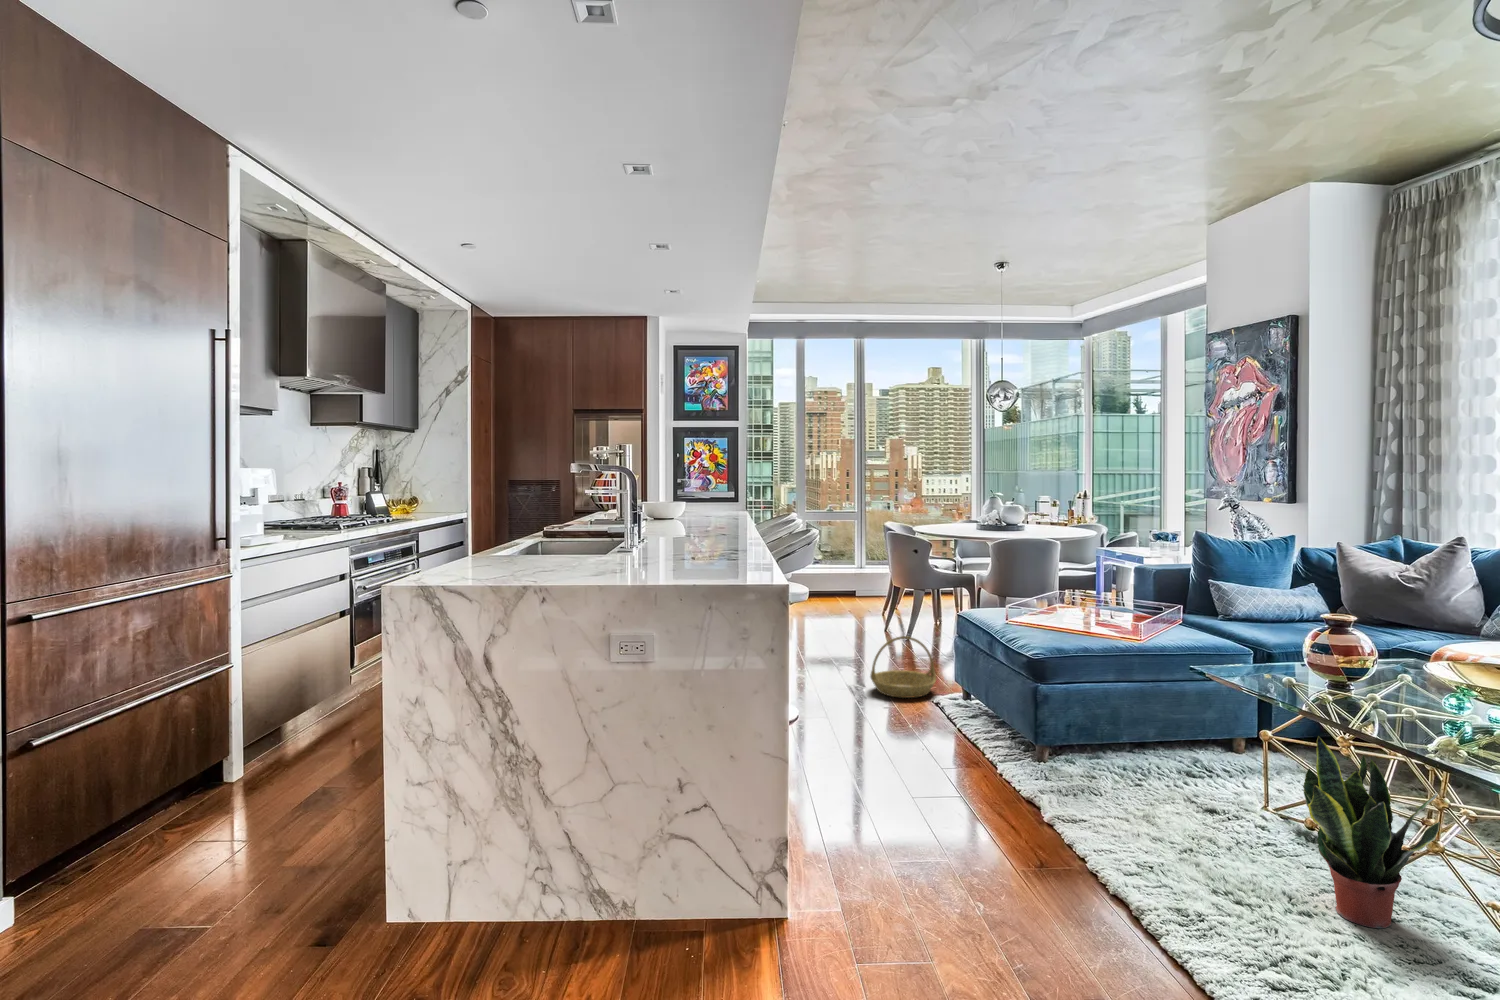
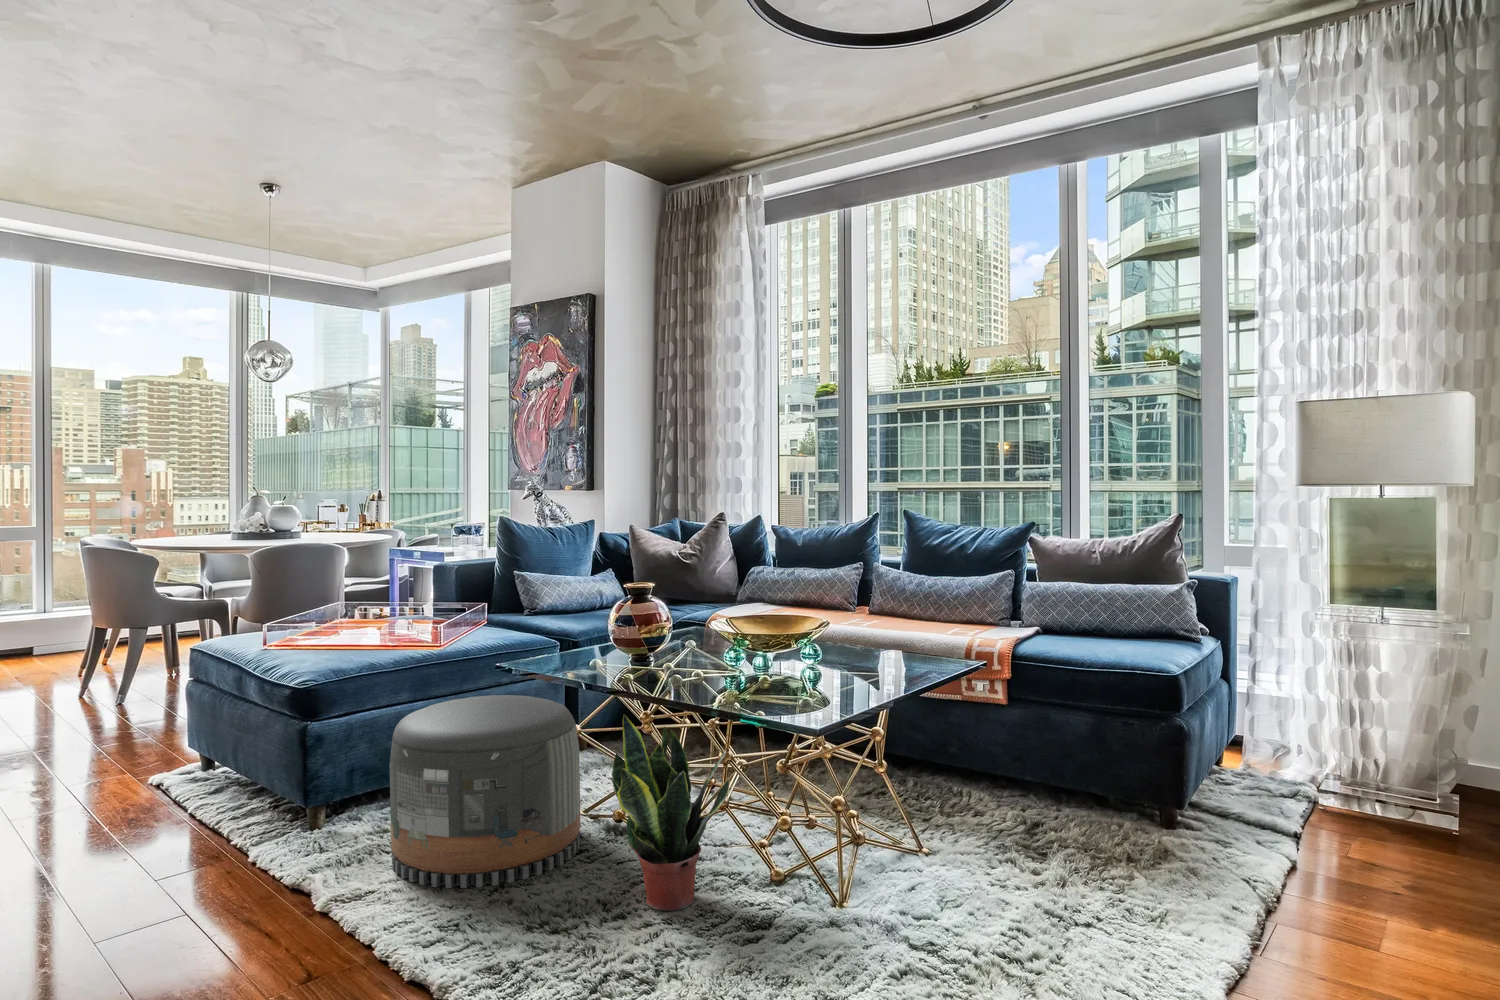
basket: present [870,636,936,698] -> none [44,693,162,789]
pouf: none [1099,689,1270,852] -> present [390,695,581,888]

